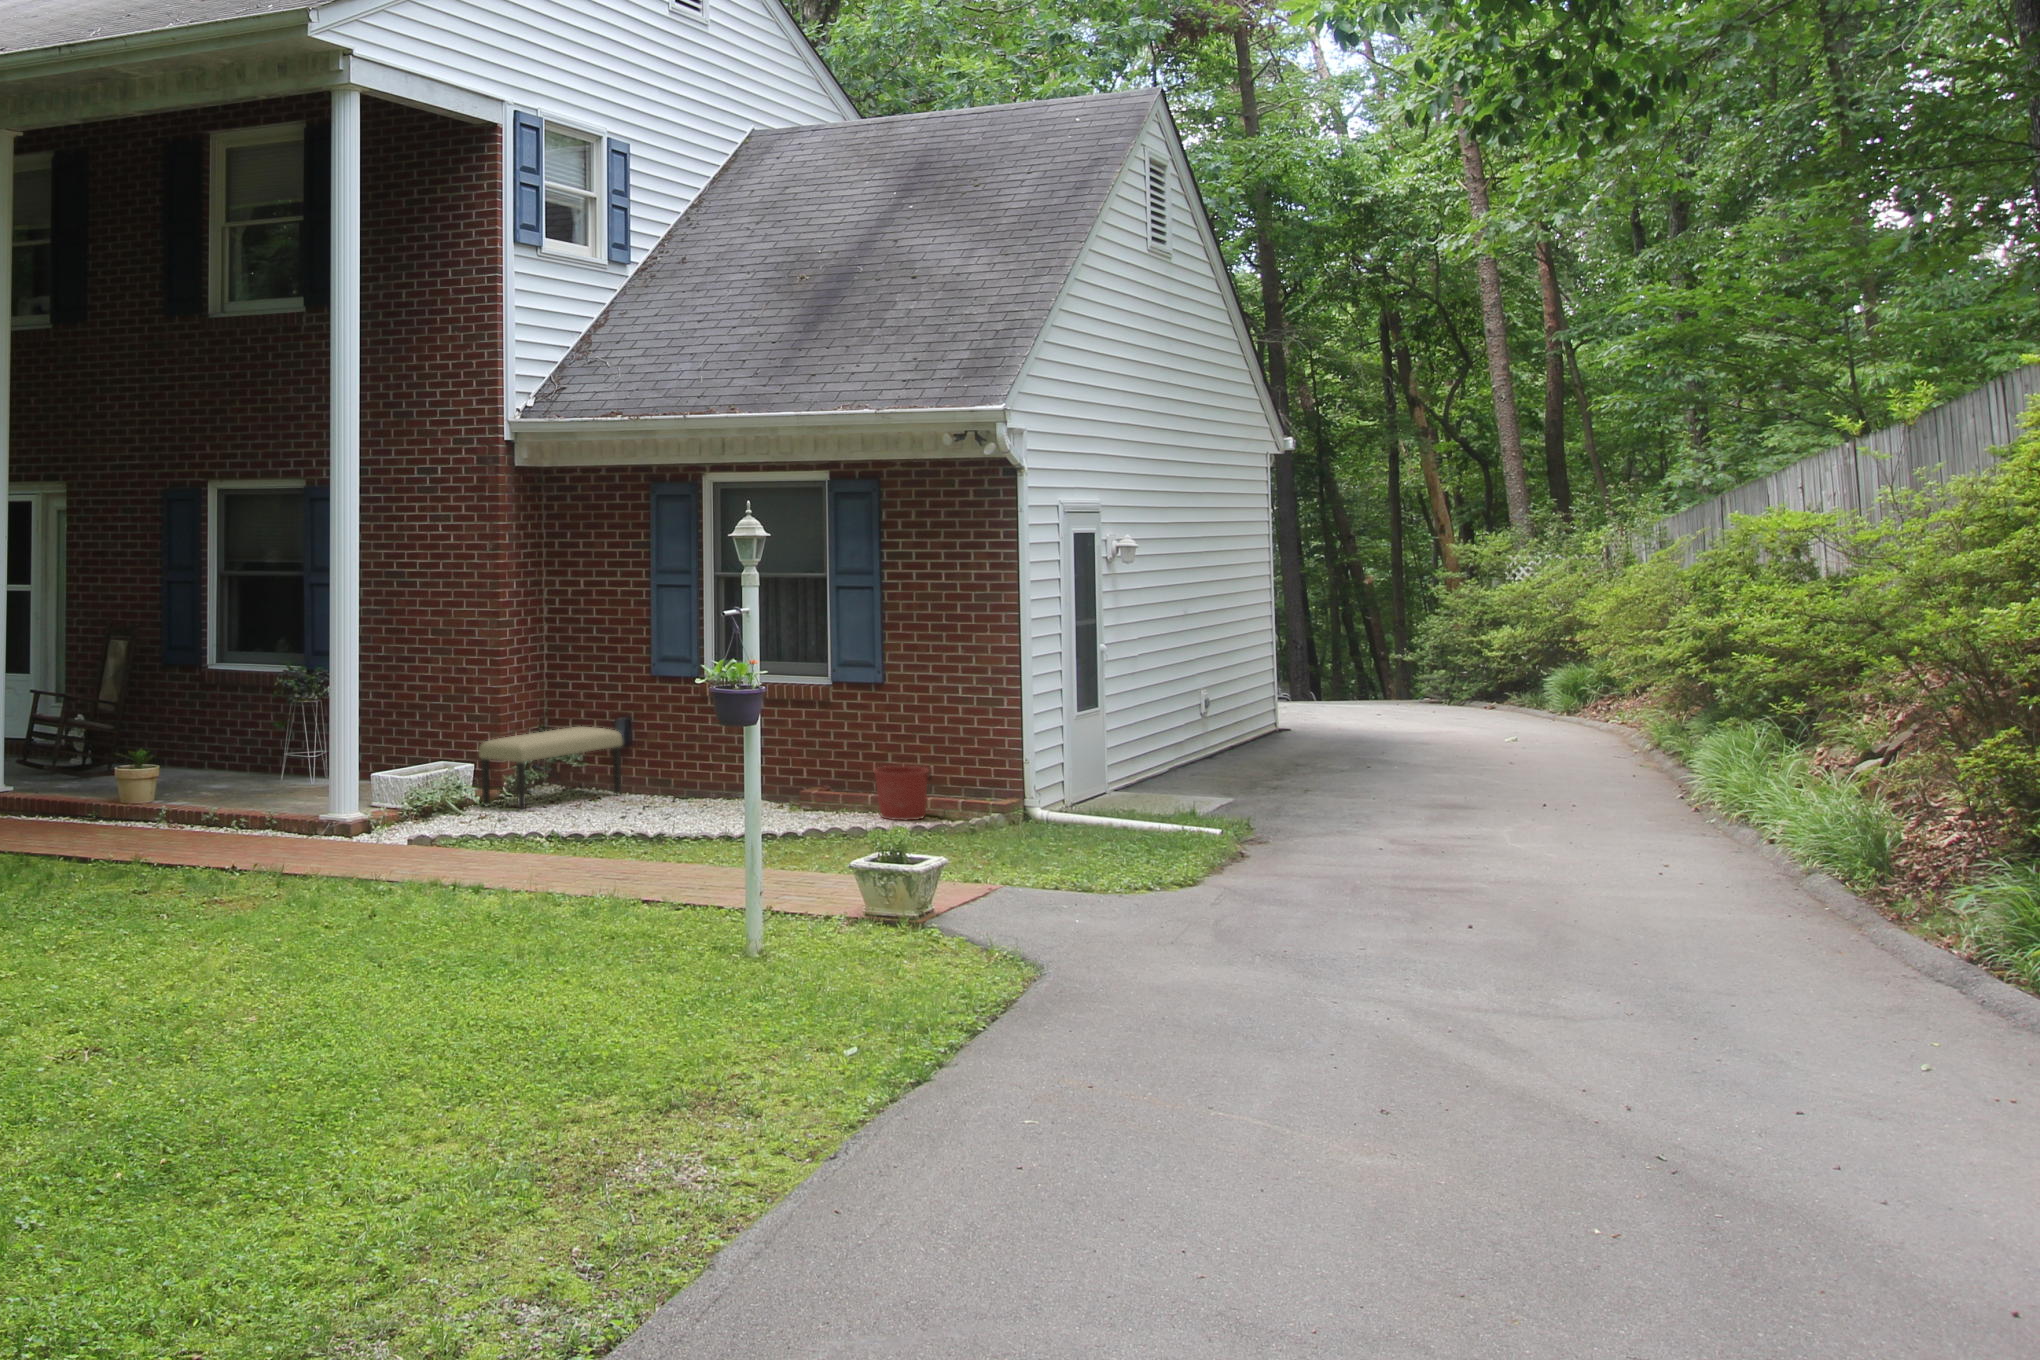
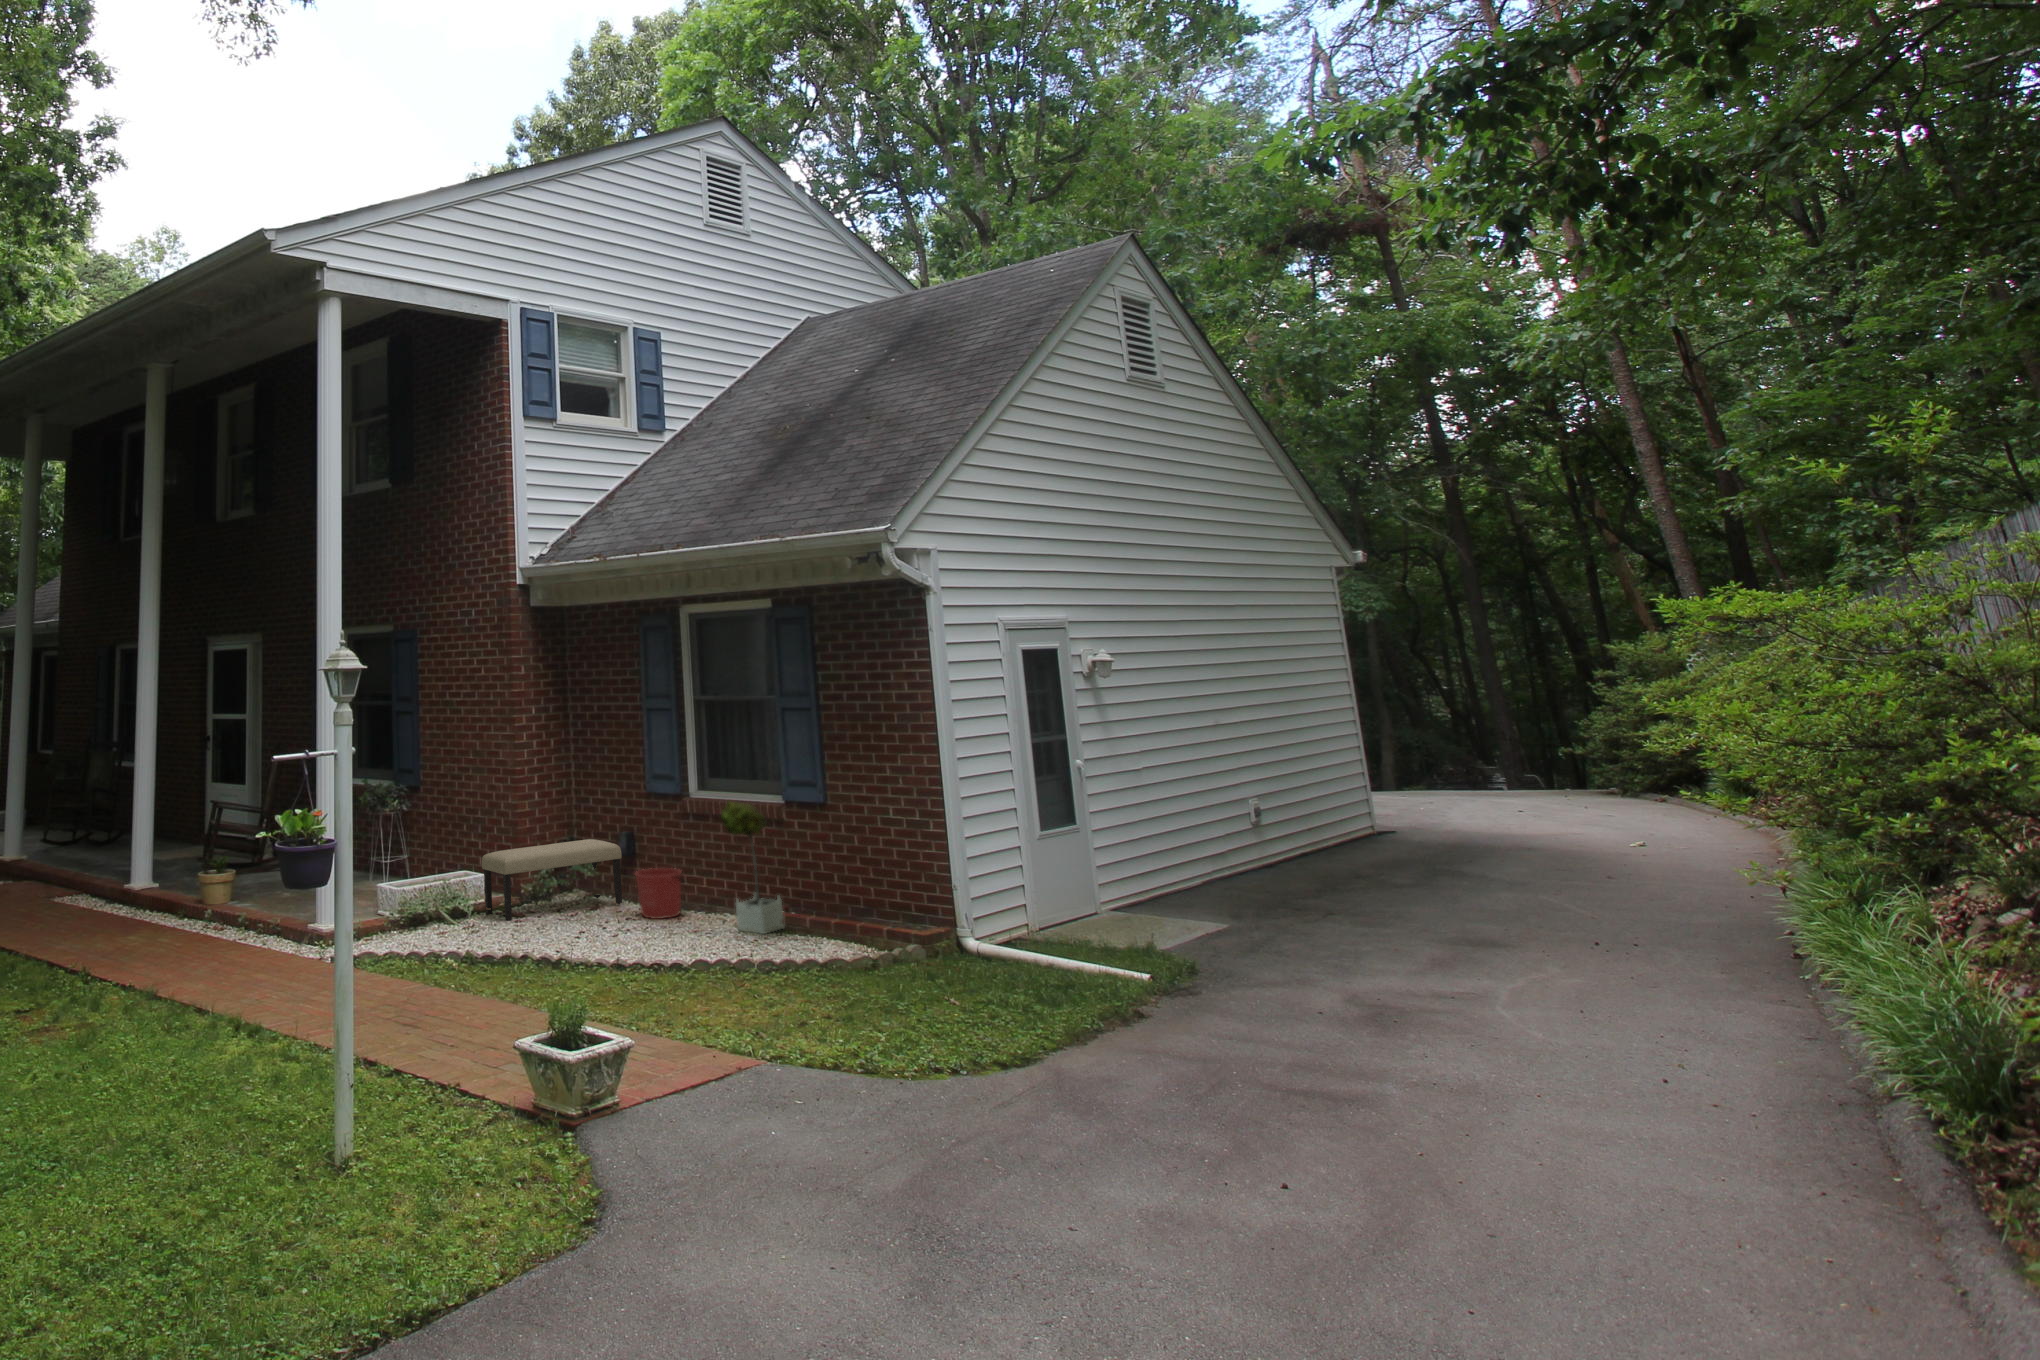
potted tree: none [768,681,829,814] -> present [721,802,784,934]
bucket: present [873,766,931,820] -> present [635,868,683,919]

